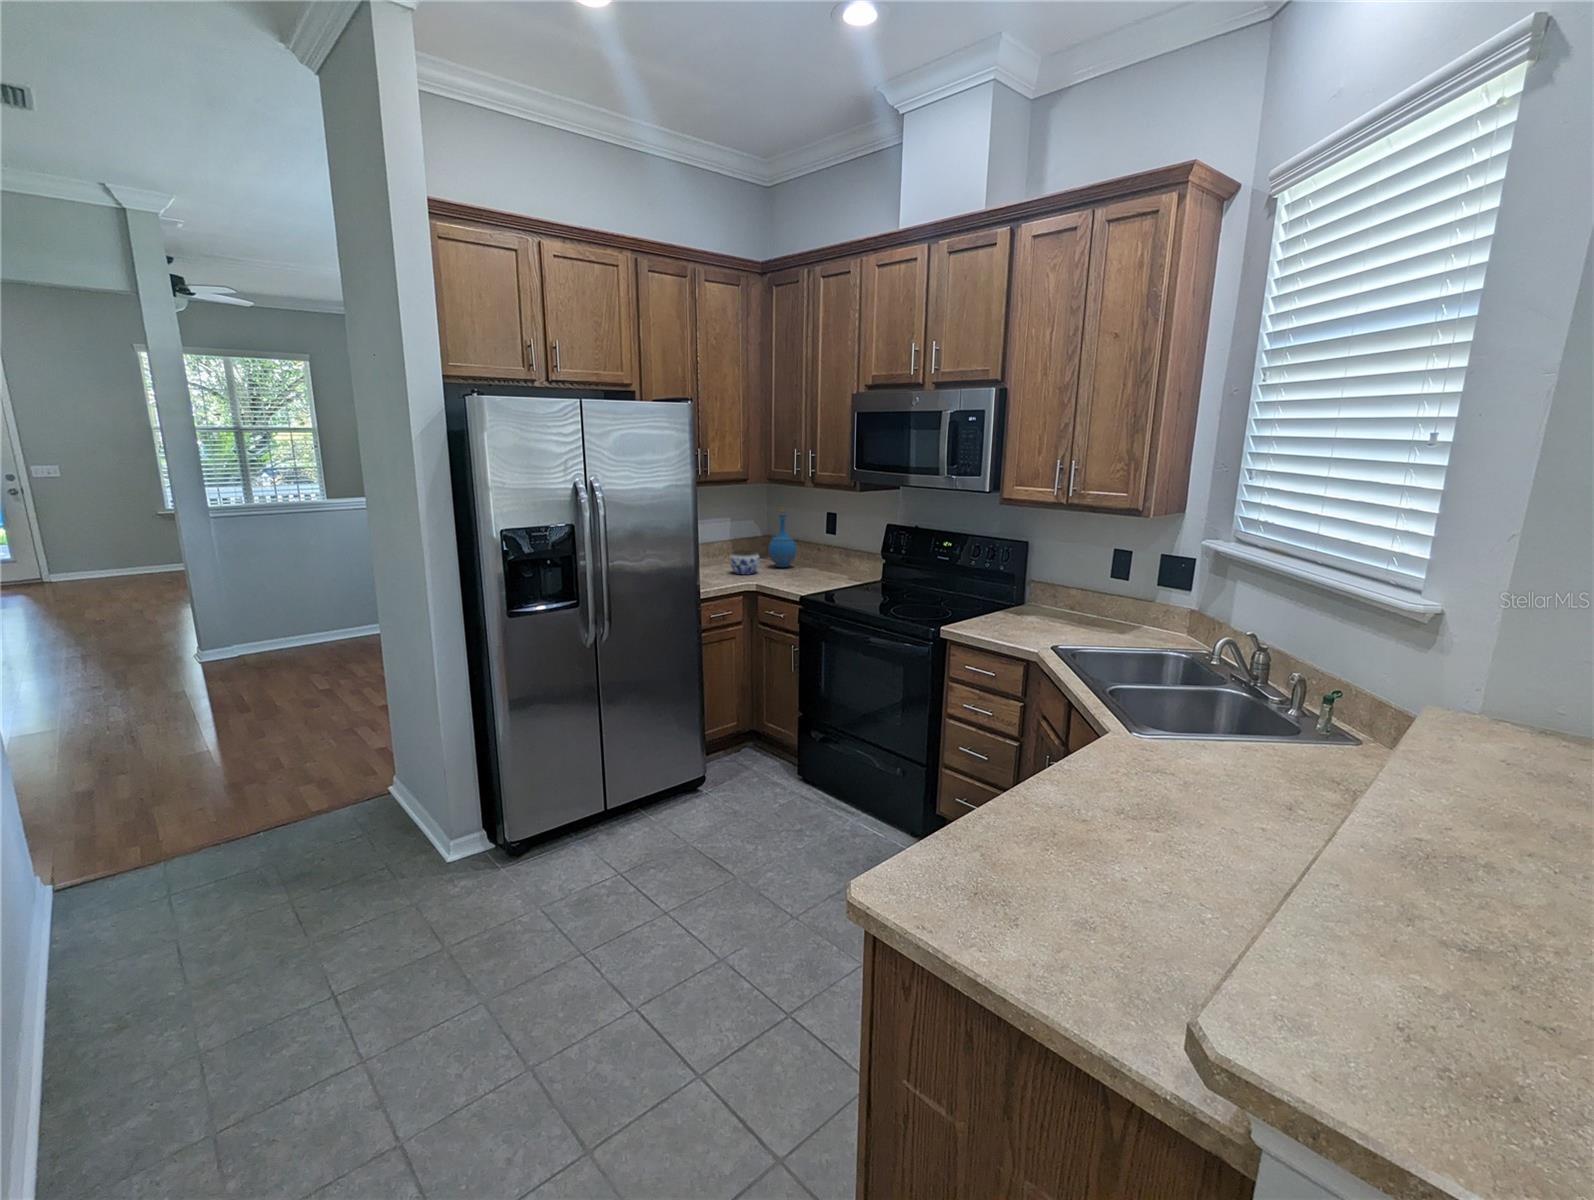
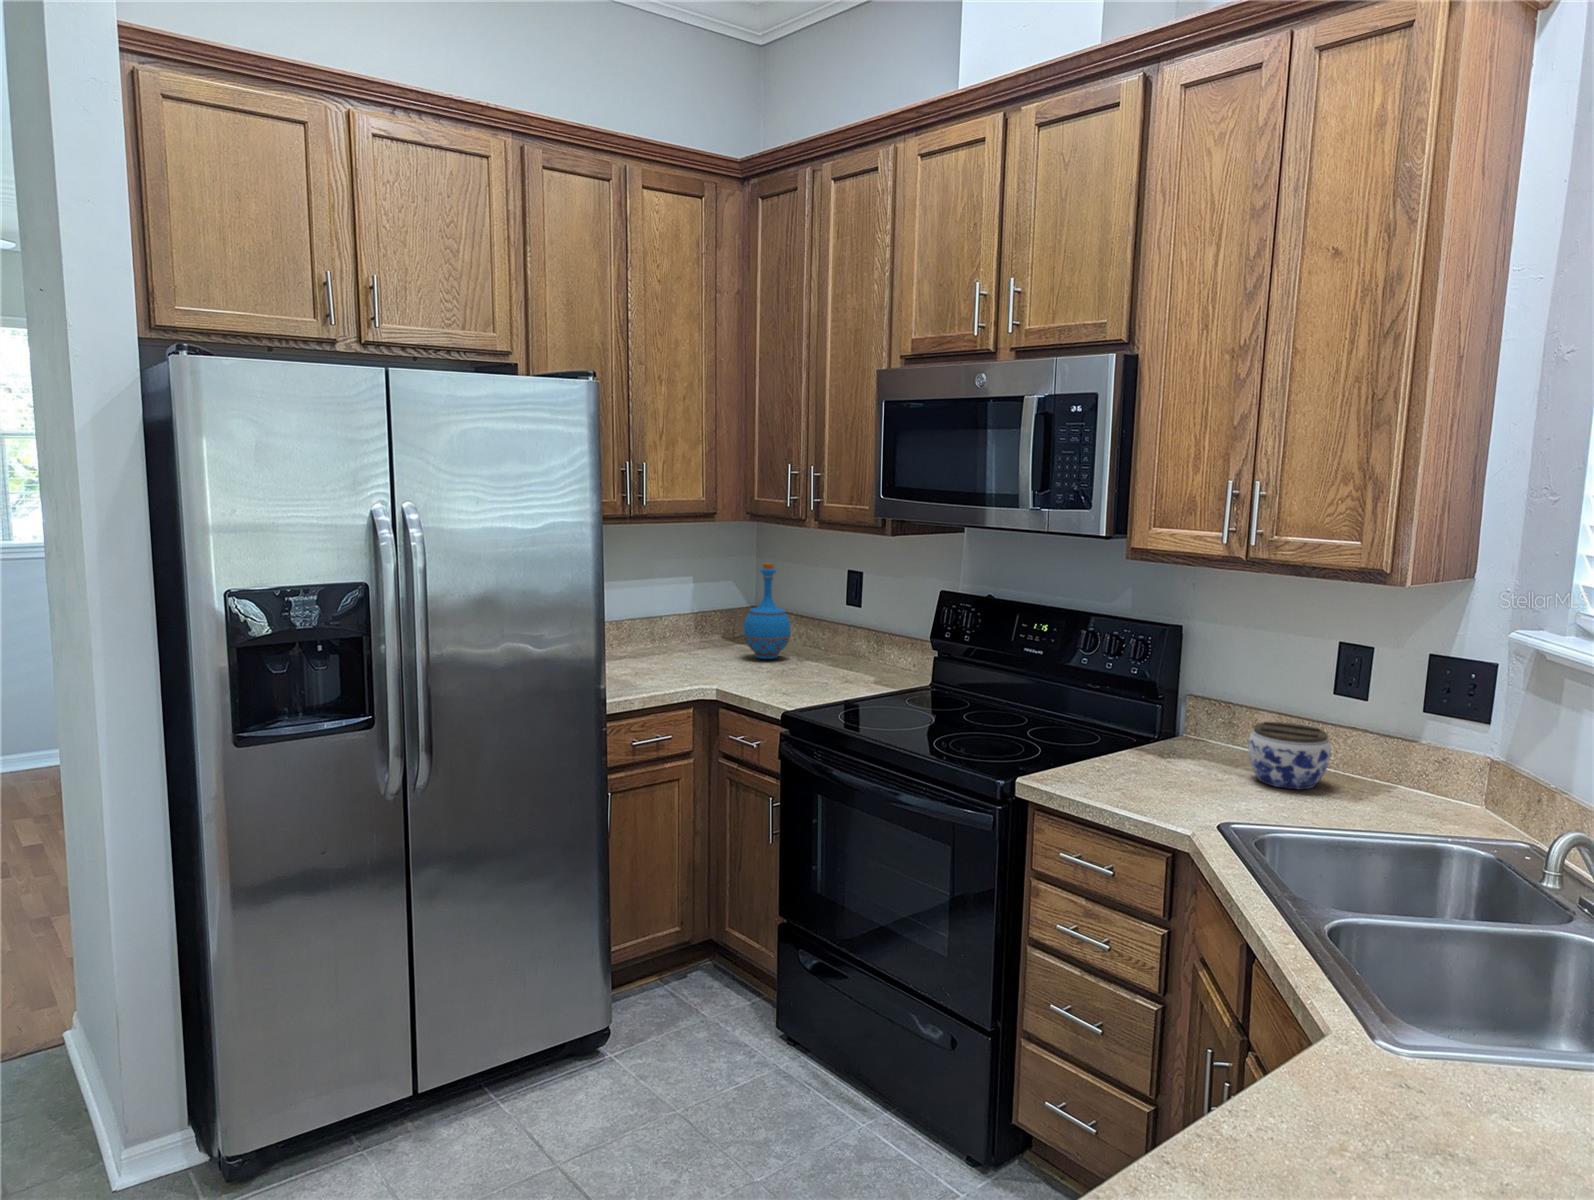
jar: present [730,550,760,575] -> present [1248,722,1331,789]

